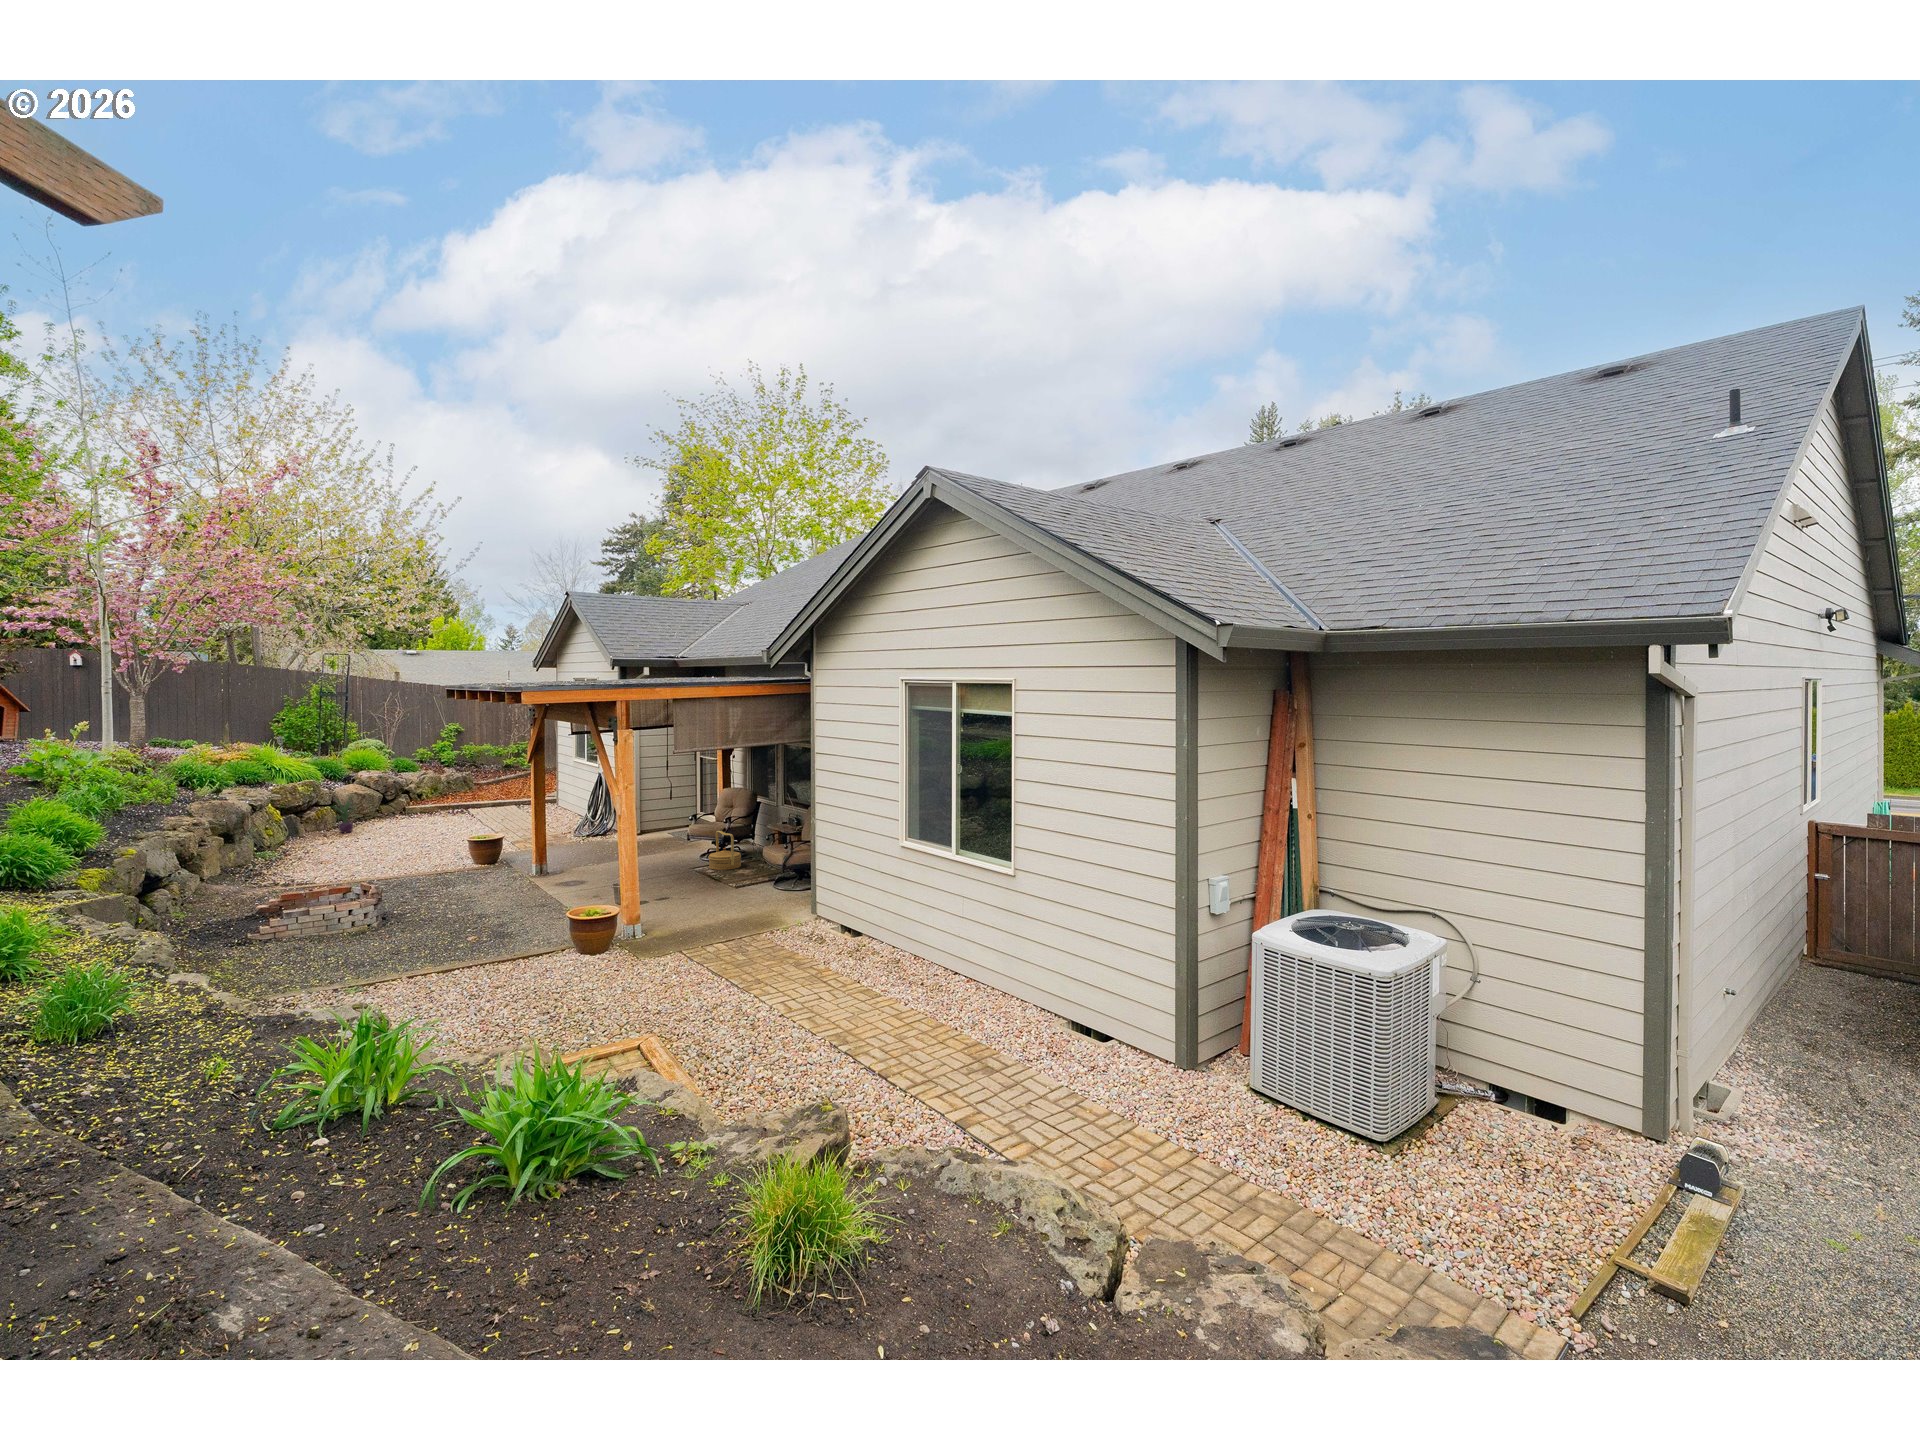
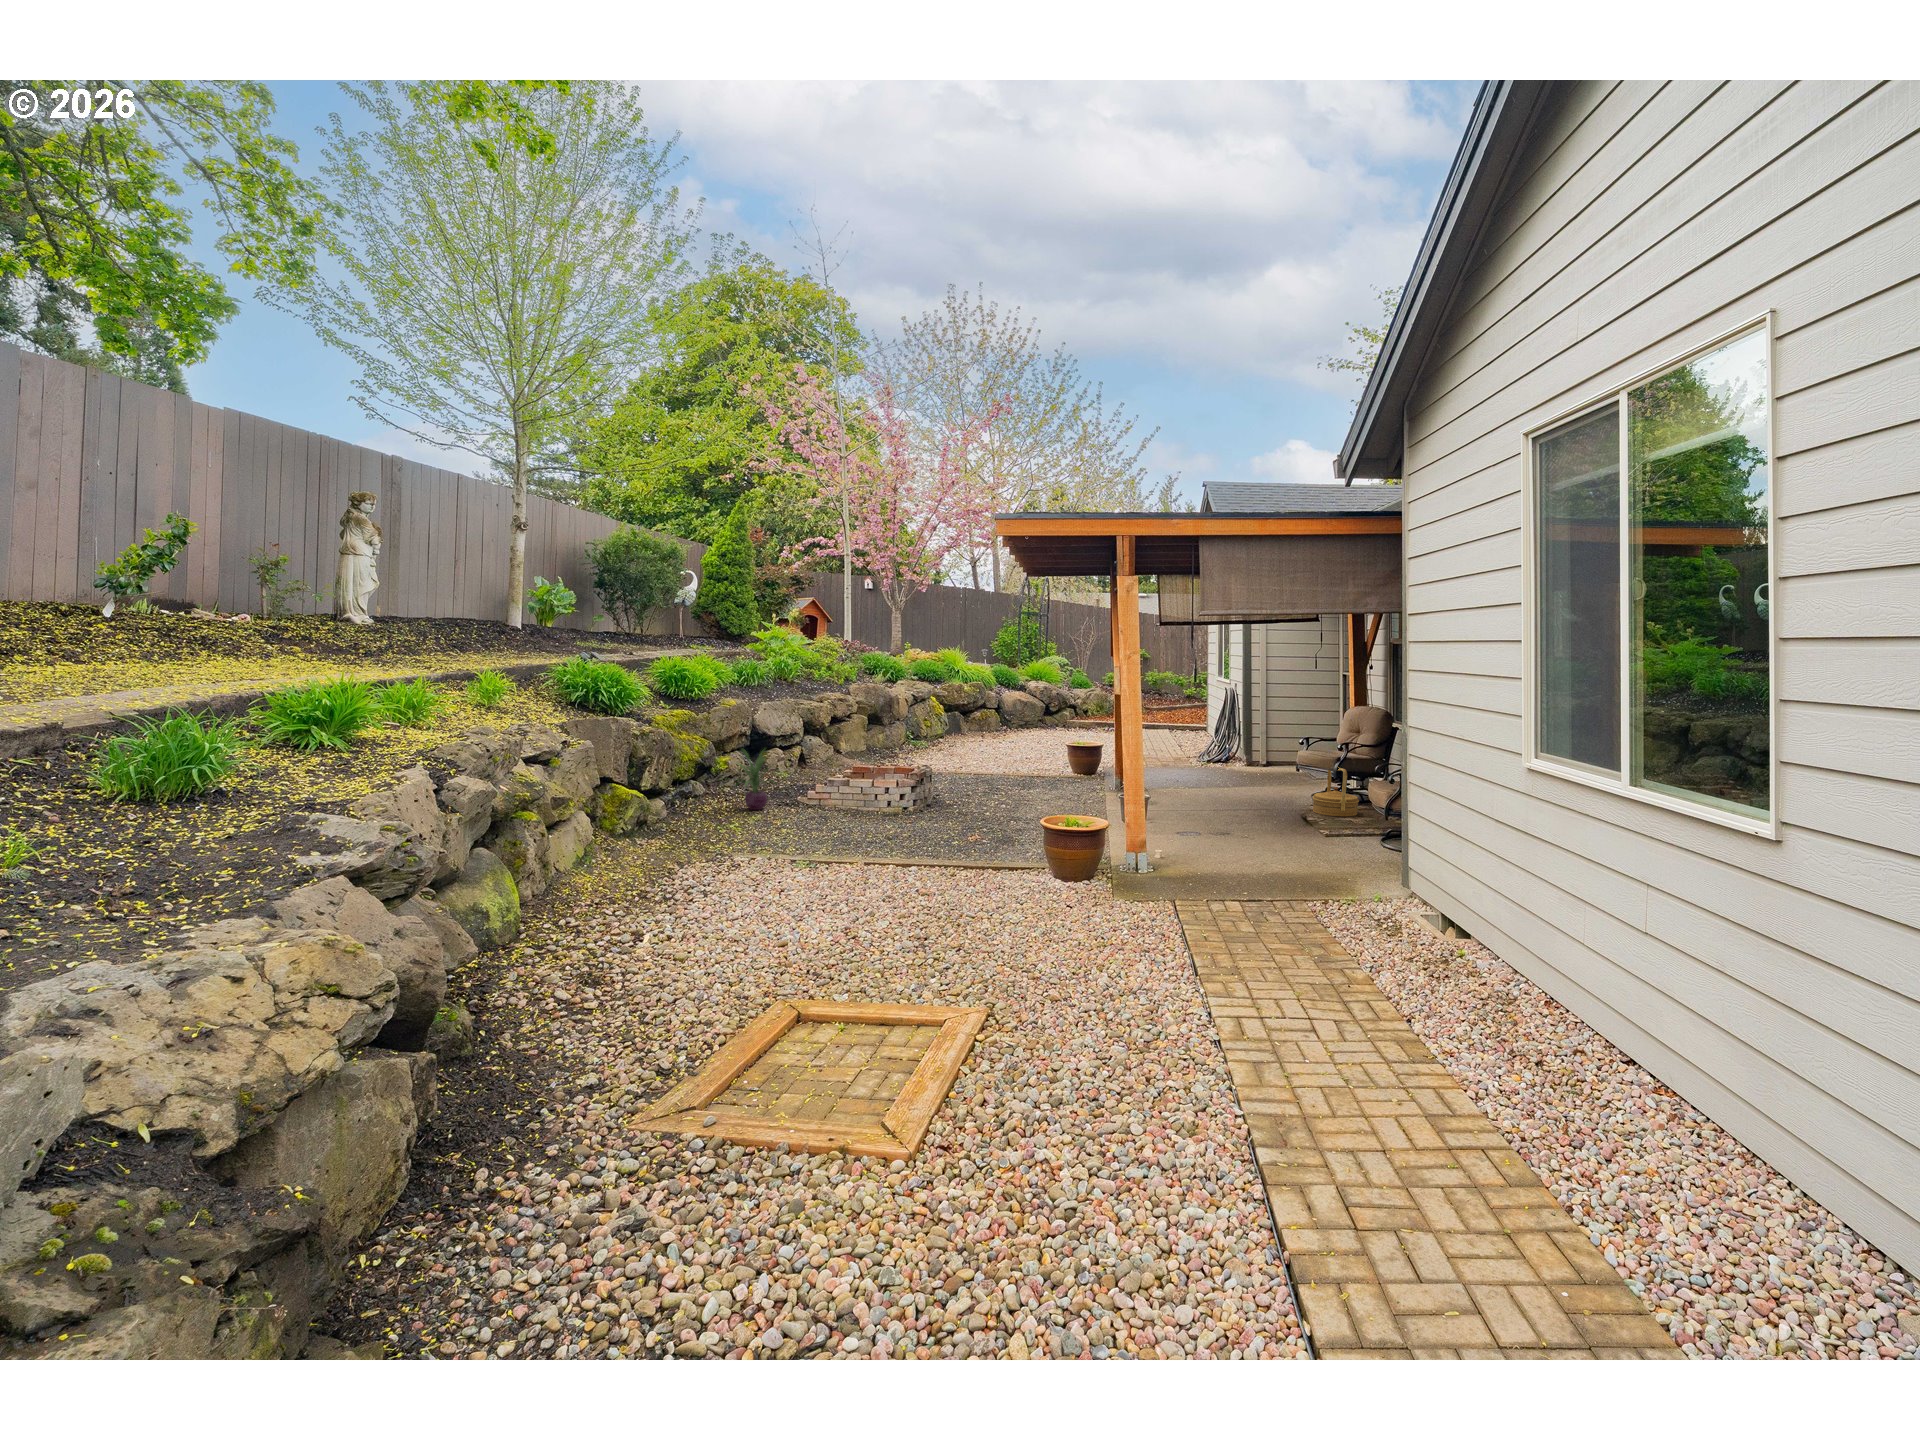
decorative plant: present [337,799,353,833] -> present [737,749,775,810]

